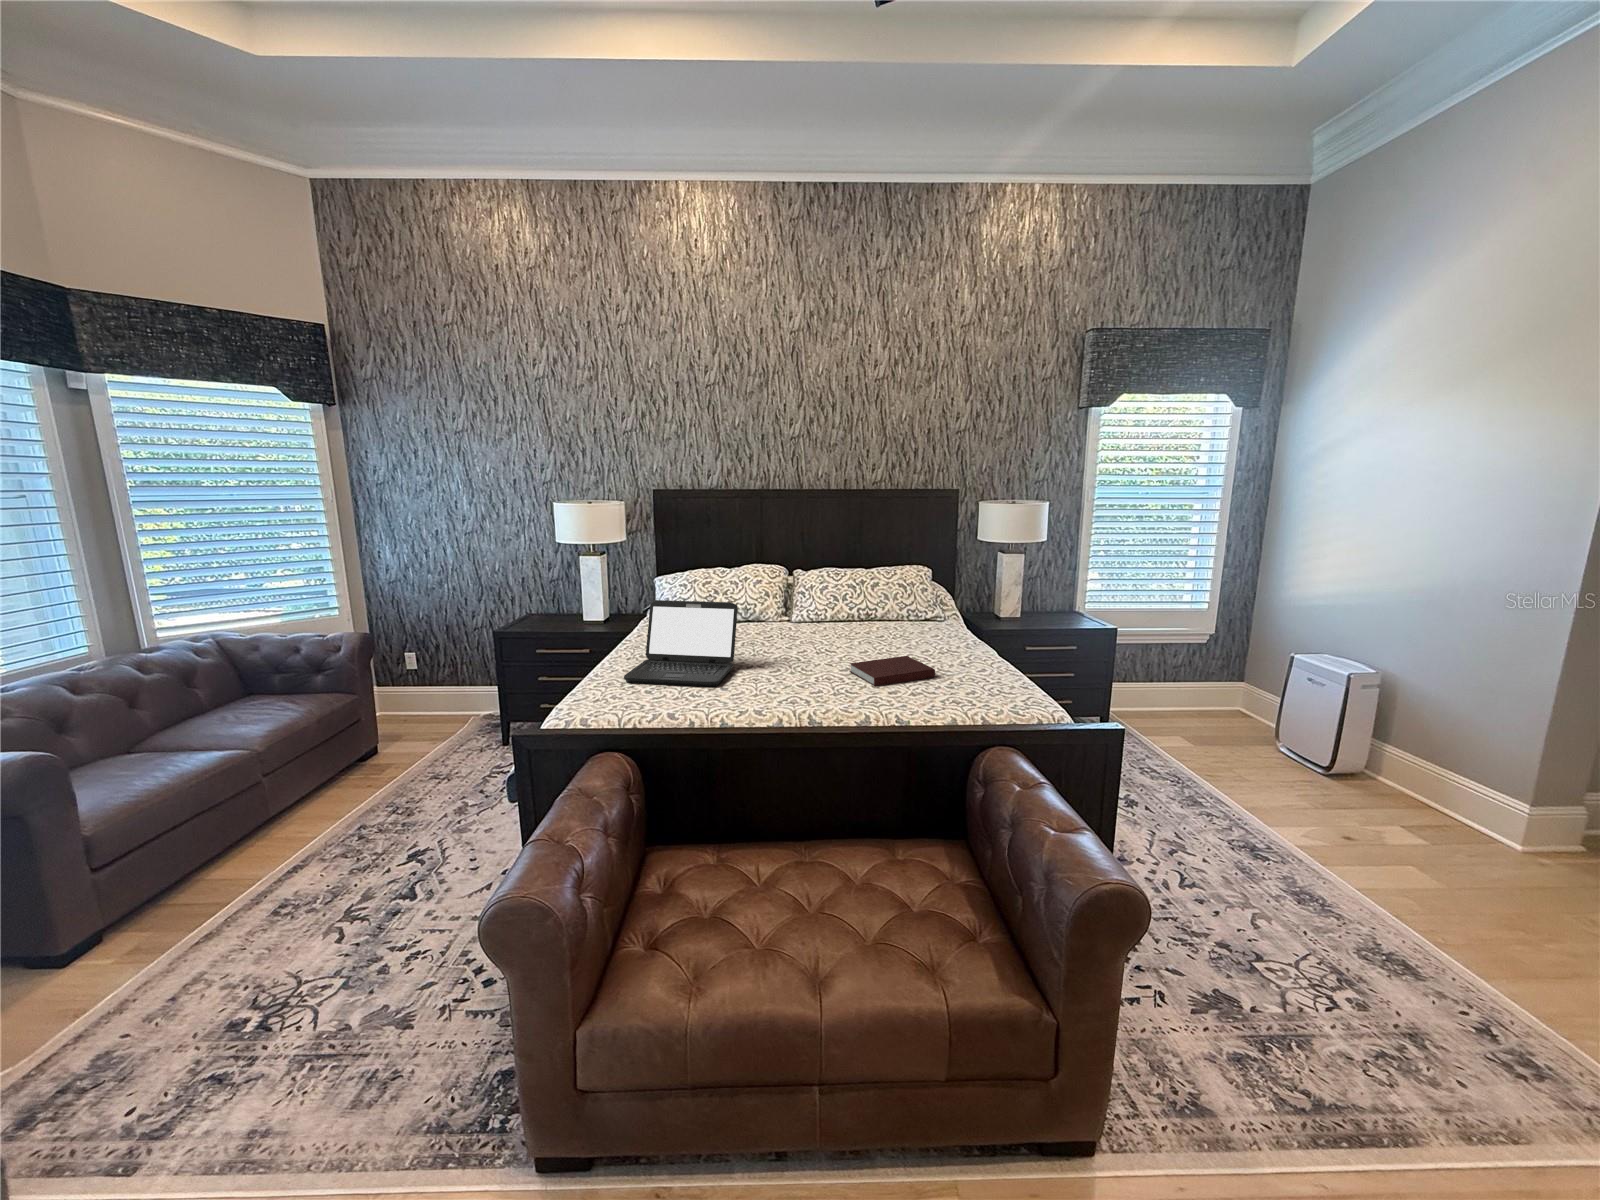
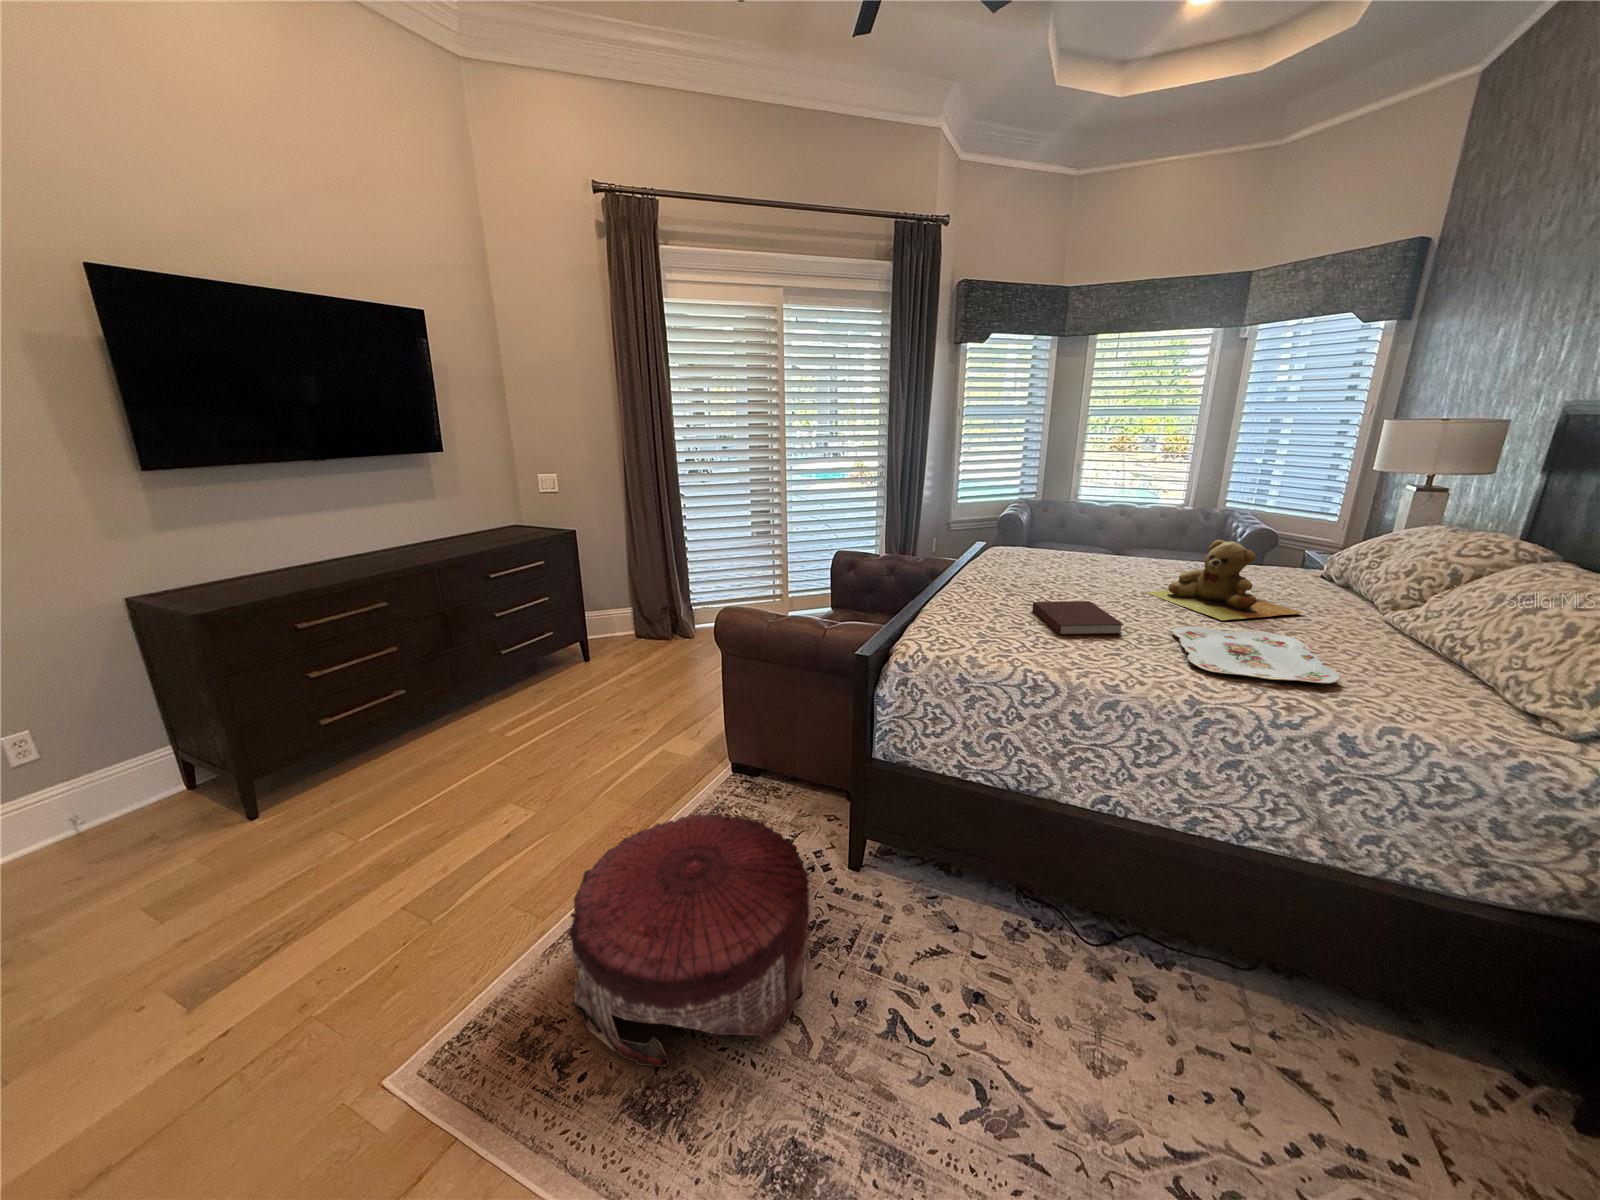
teddy bear: none [728,596,834,659] -> present [1147,540,1302,620]
laptop: present [624,600,737,687] -> none [1044,511,1141,580]
serving tray: none [859,633,955,653] -> present [1172,626,1340,683]
pouf: none [1201,852,1481,1086] -> present [569,813,810,1067]

